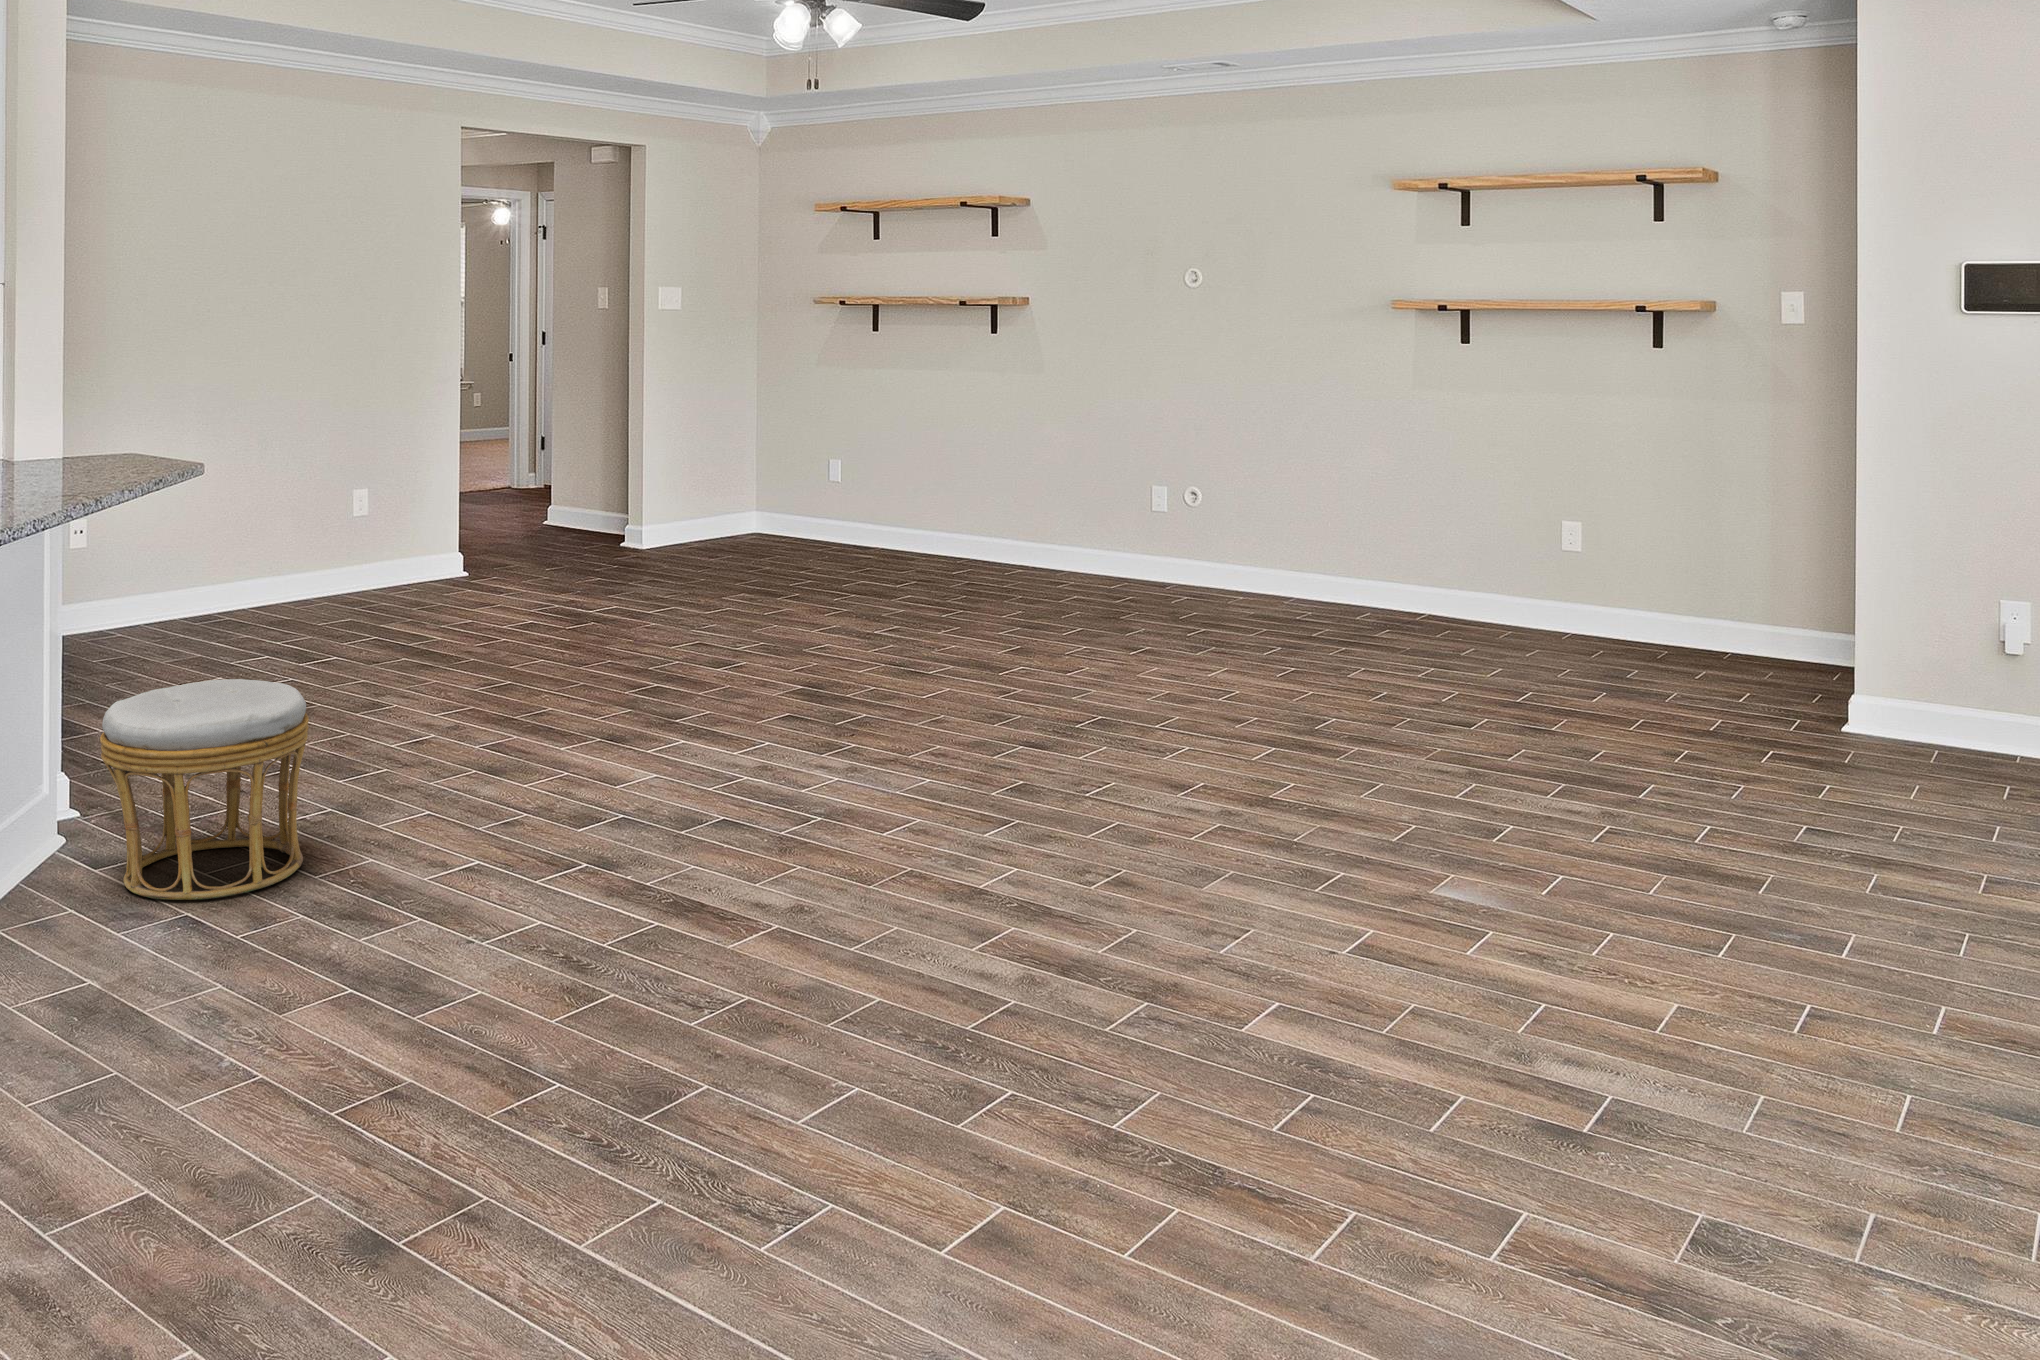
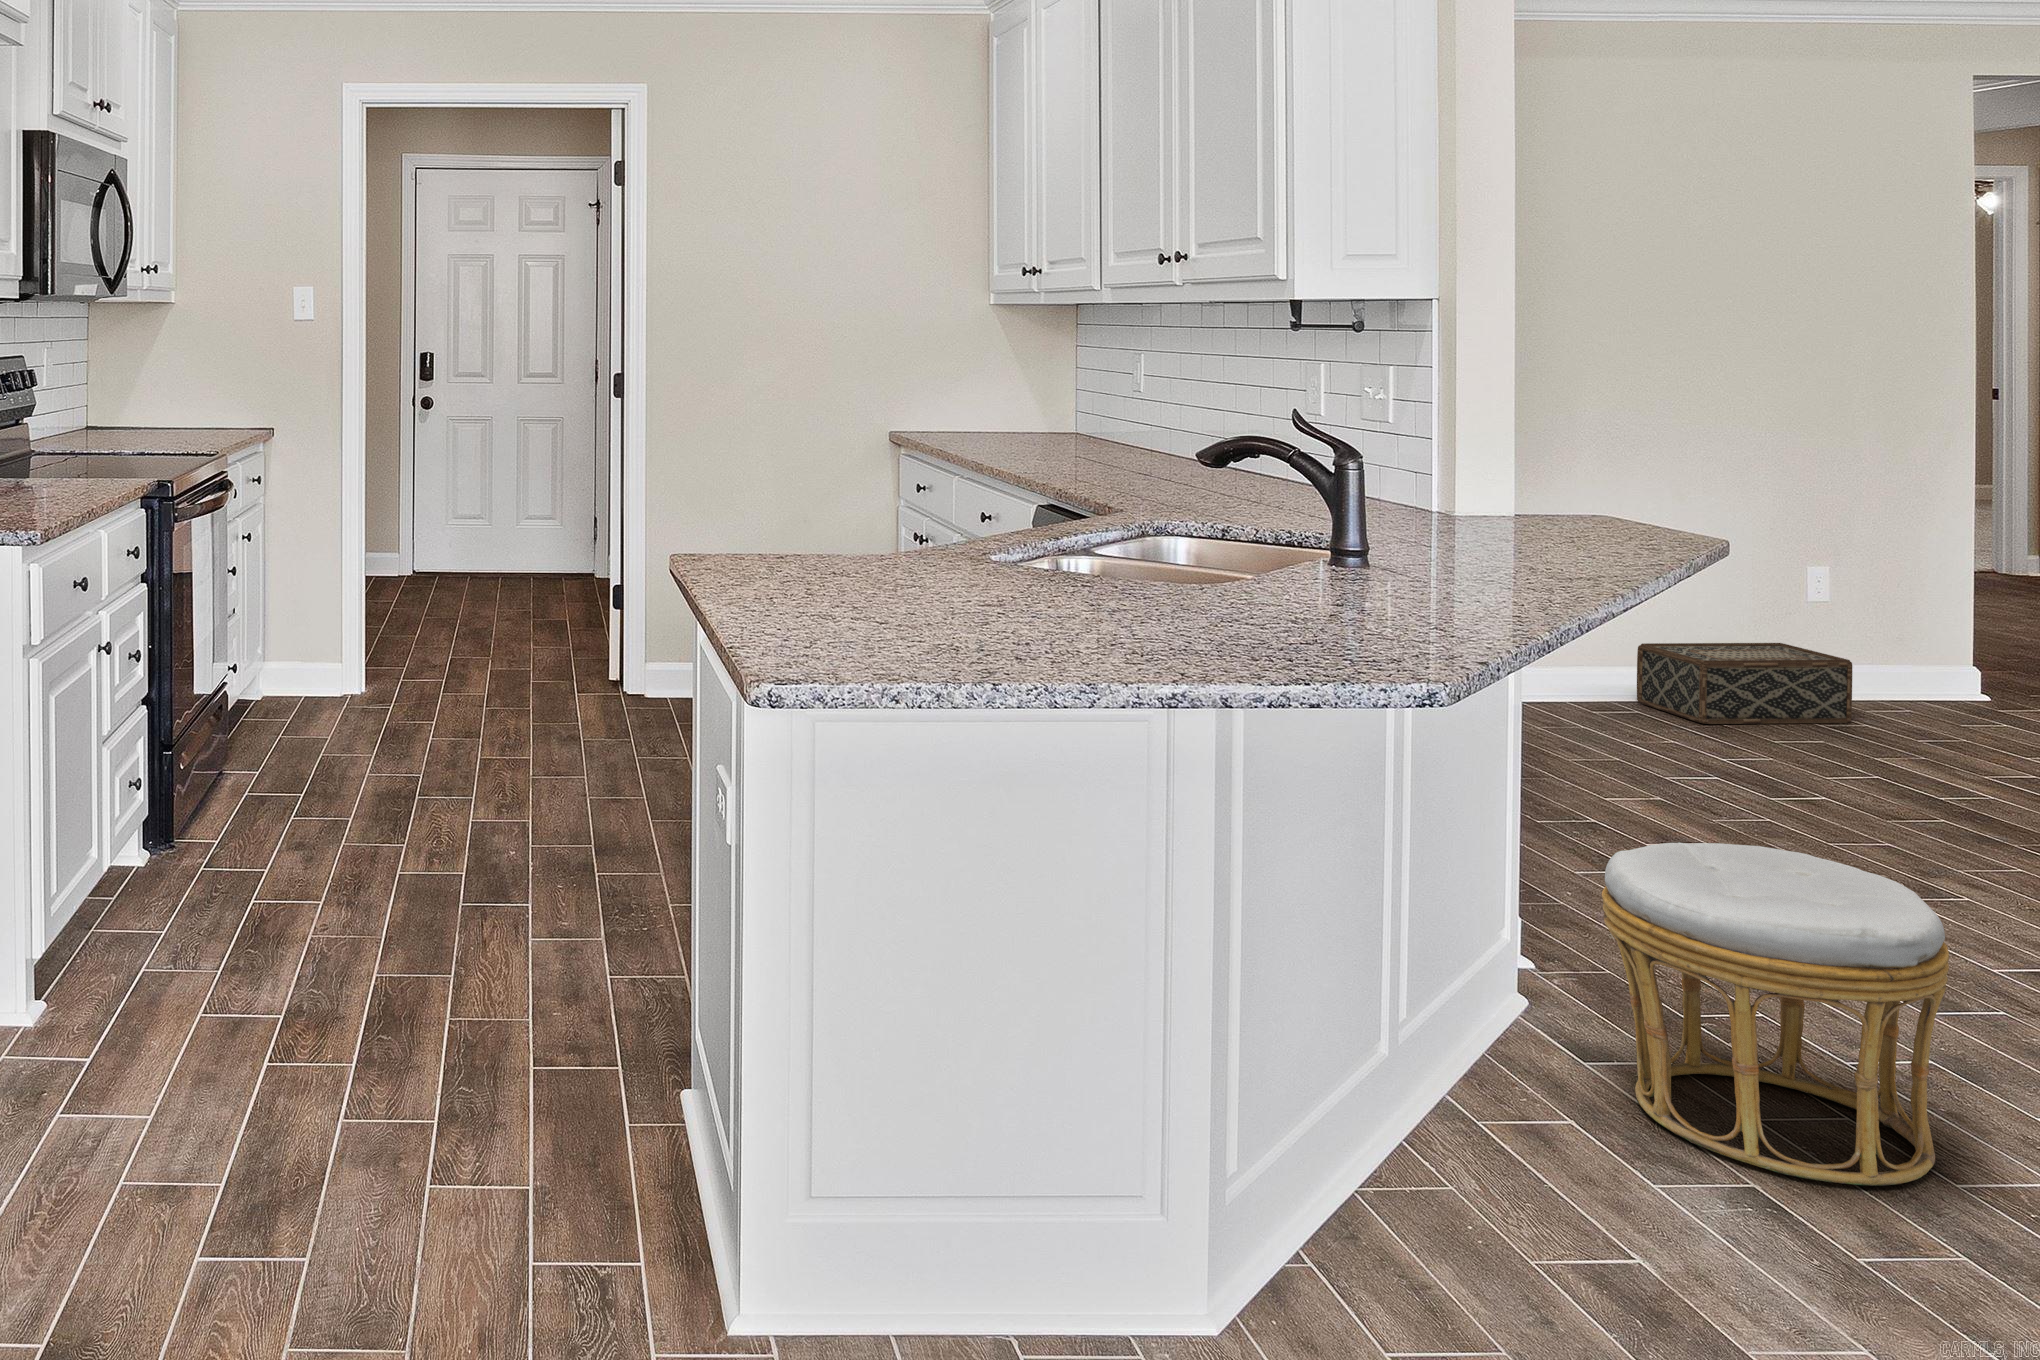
woven basket: none [230,554,371,622] -> present [1637,643,1852,724]

